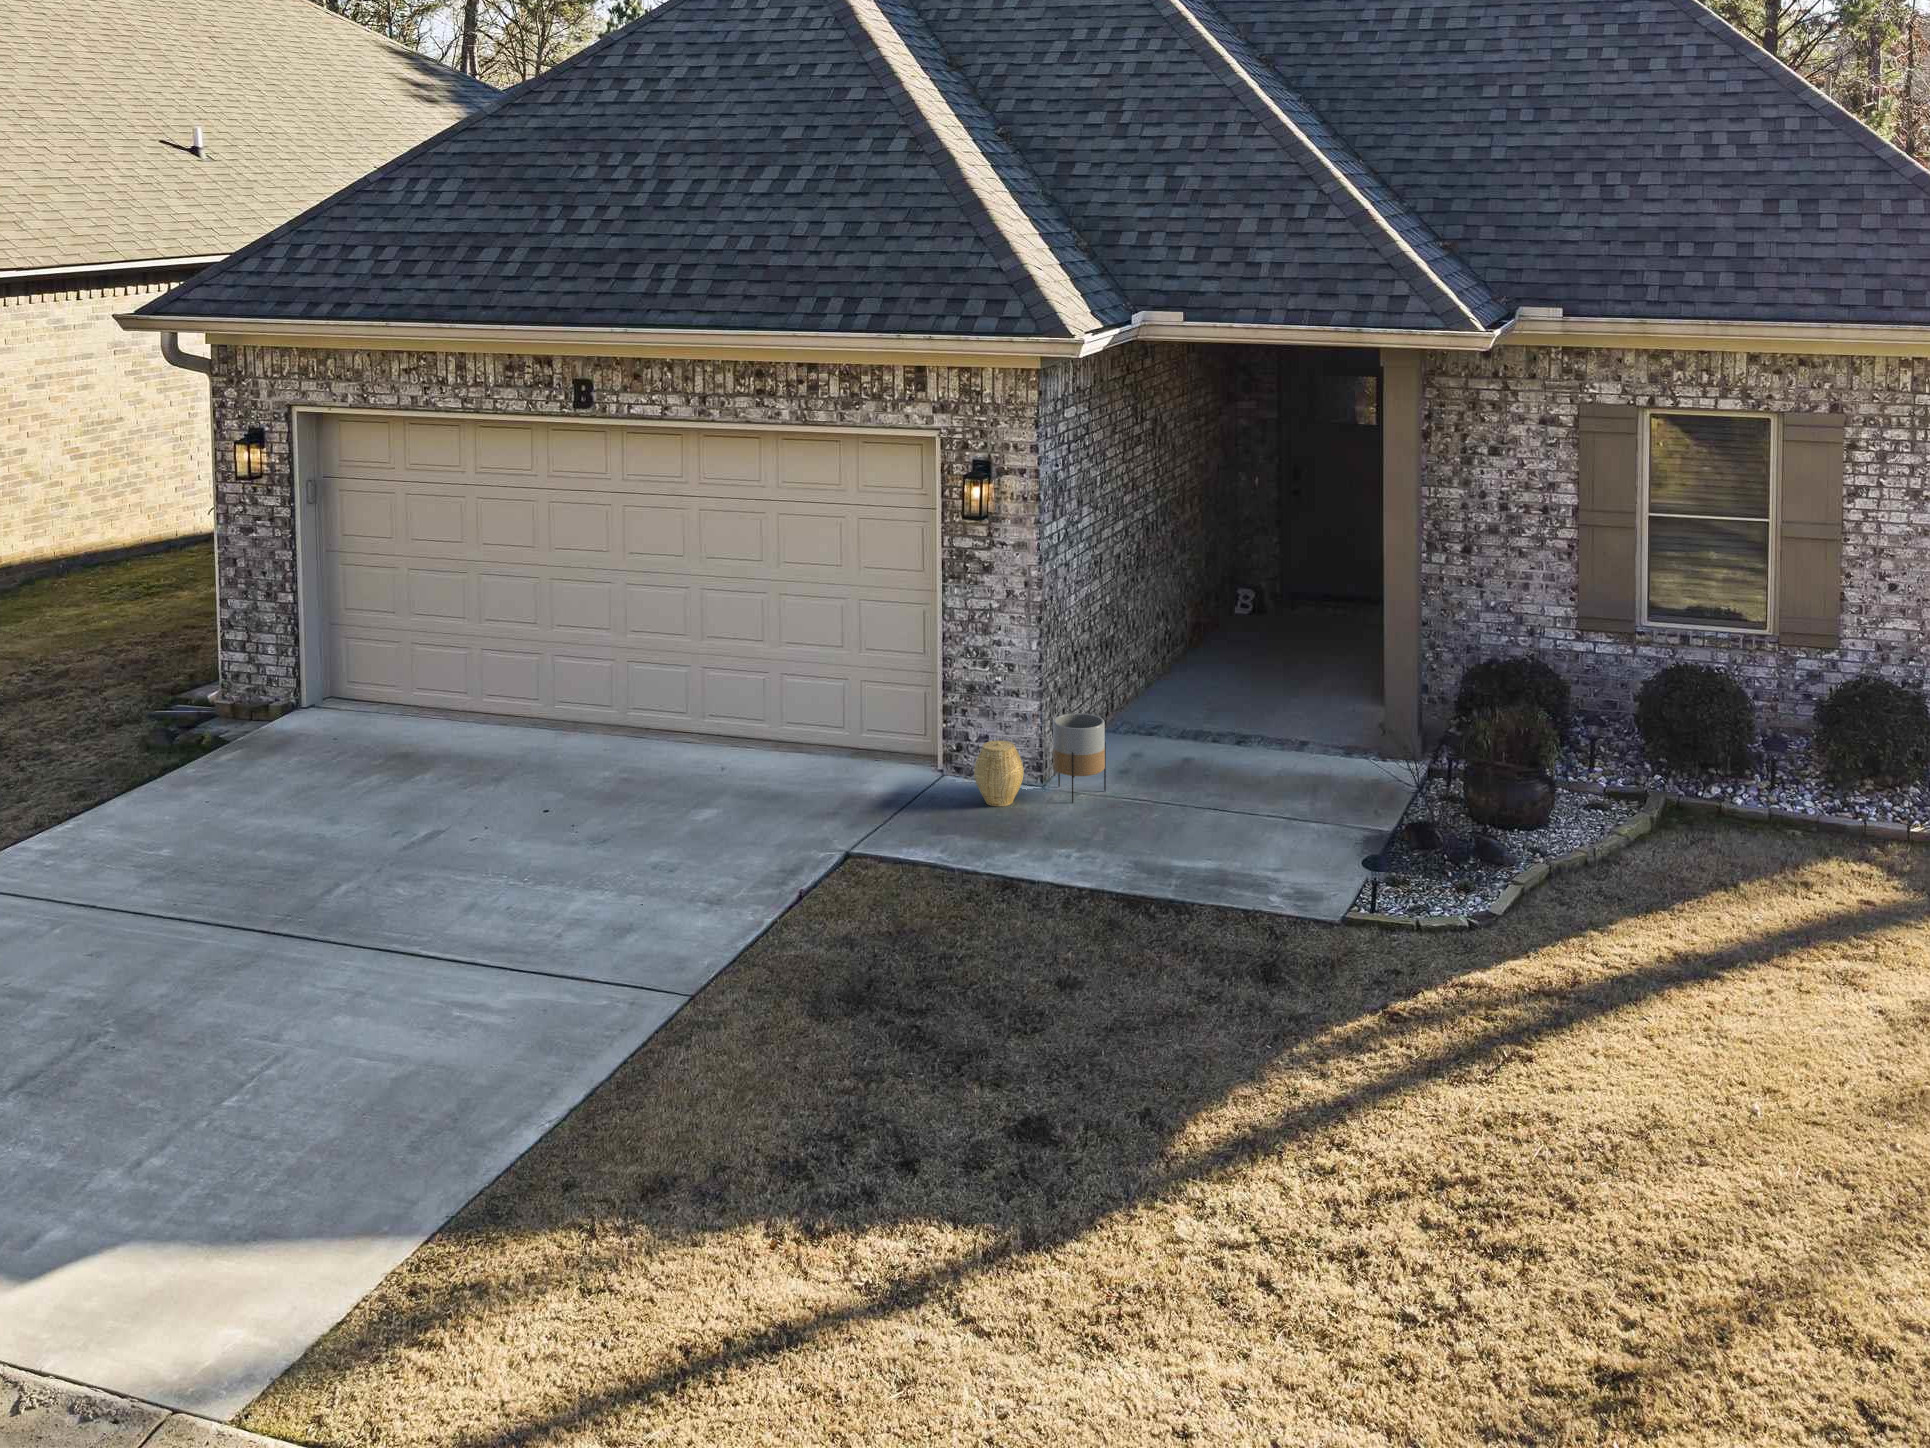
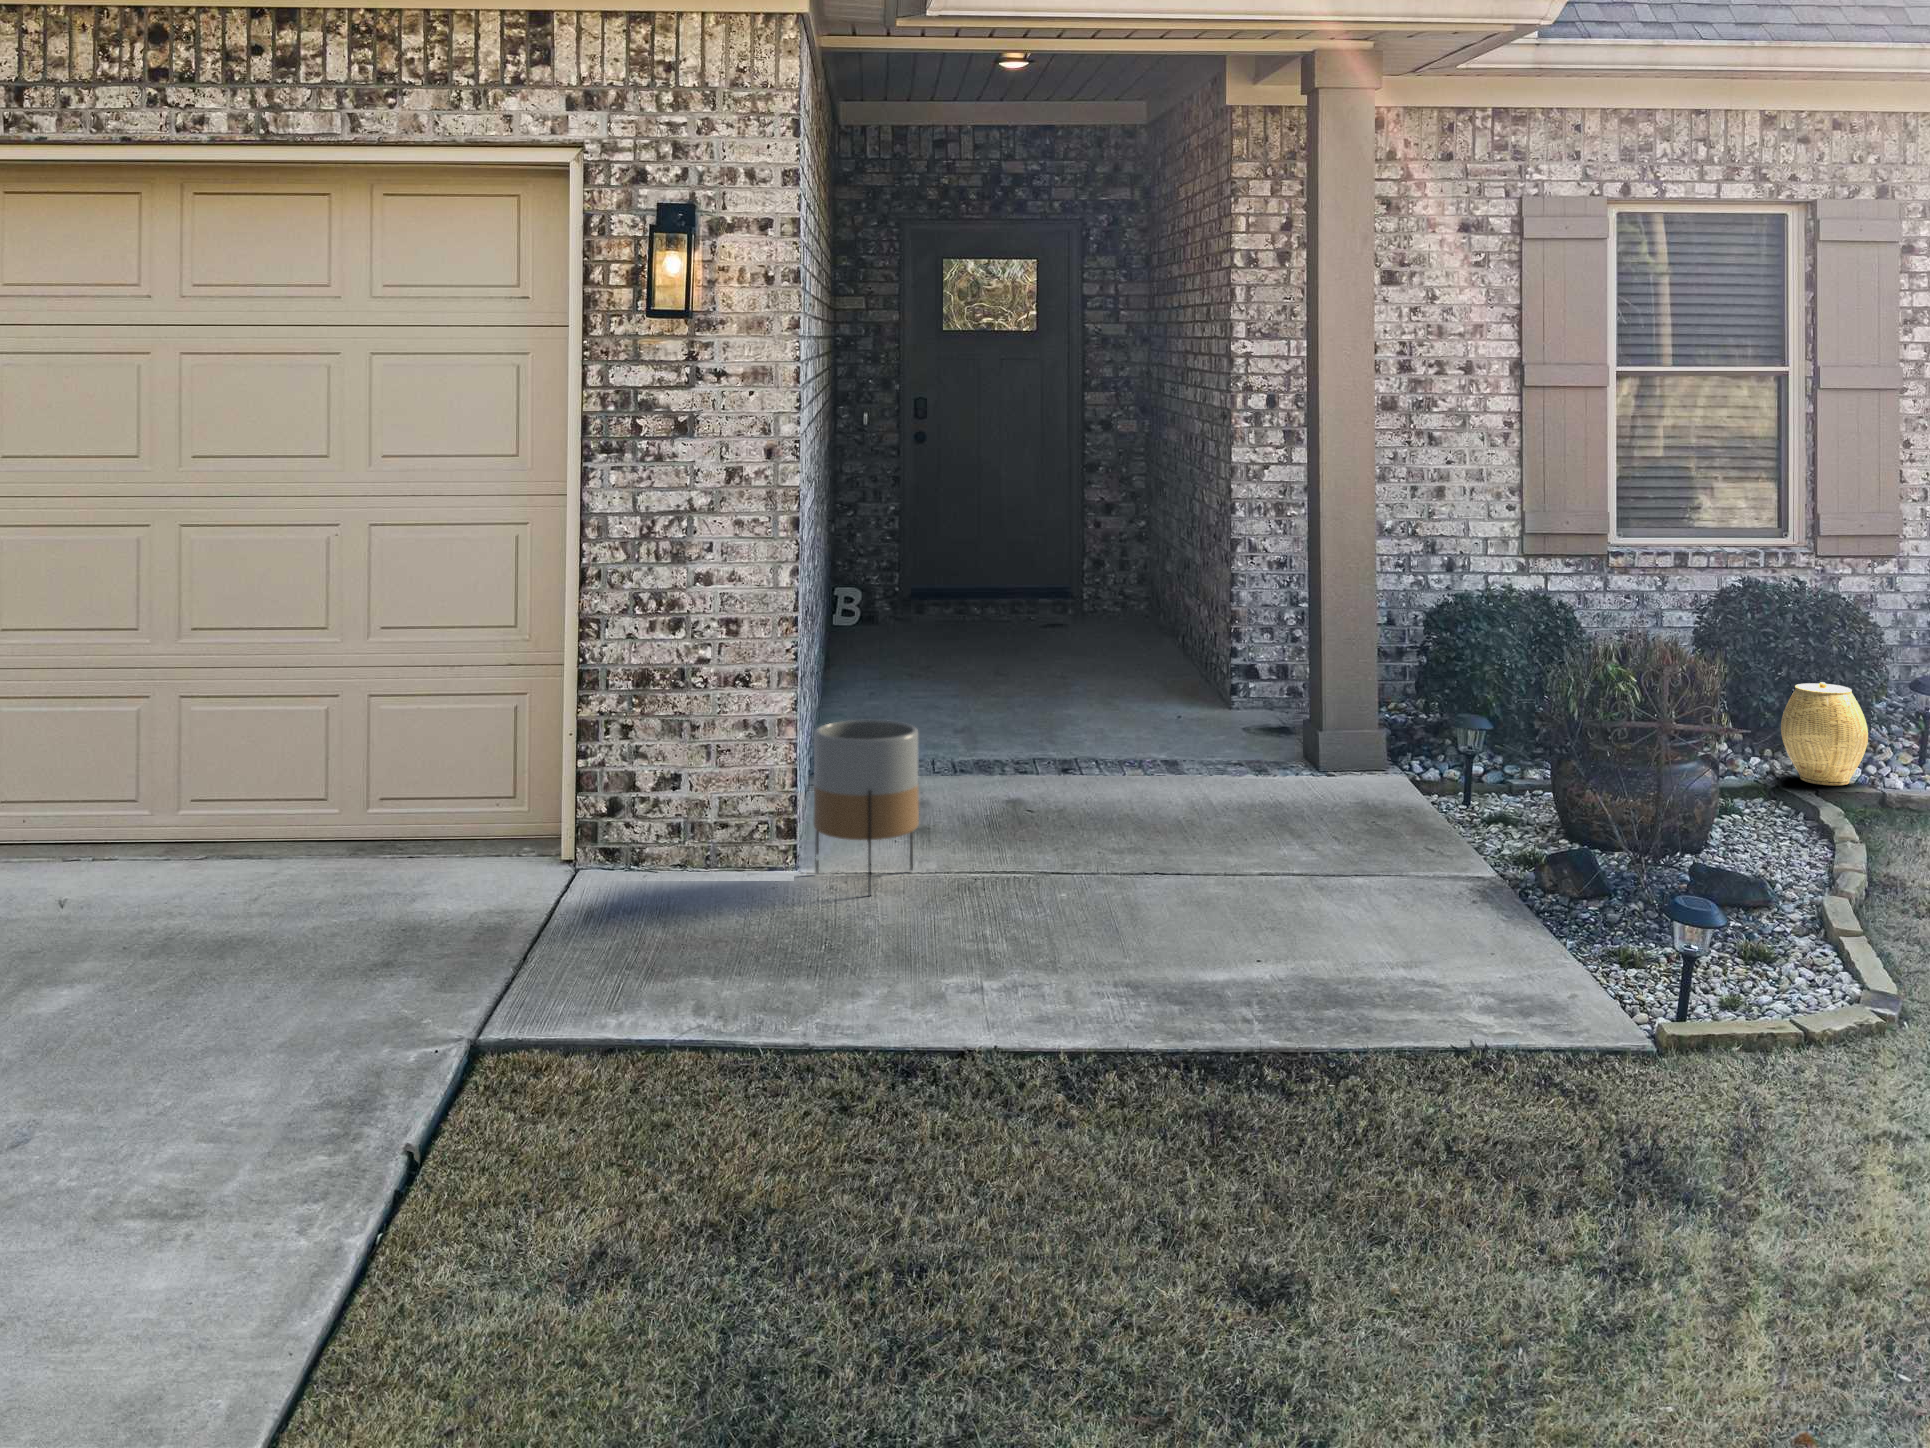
woven basket: present [974,740,1024,806] -> present [1781,682,1868,786]

